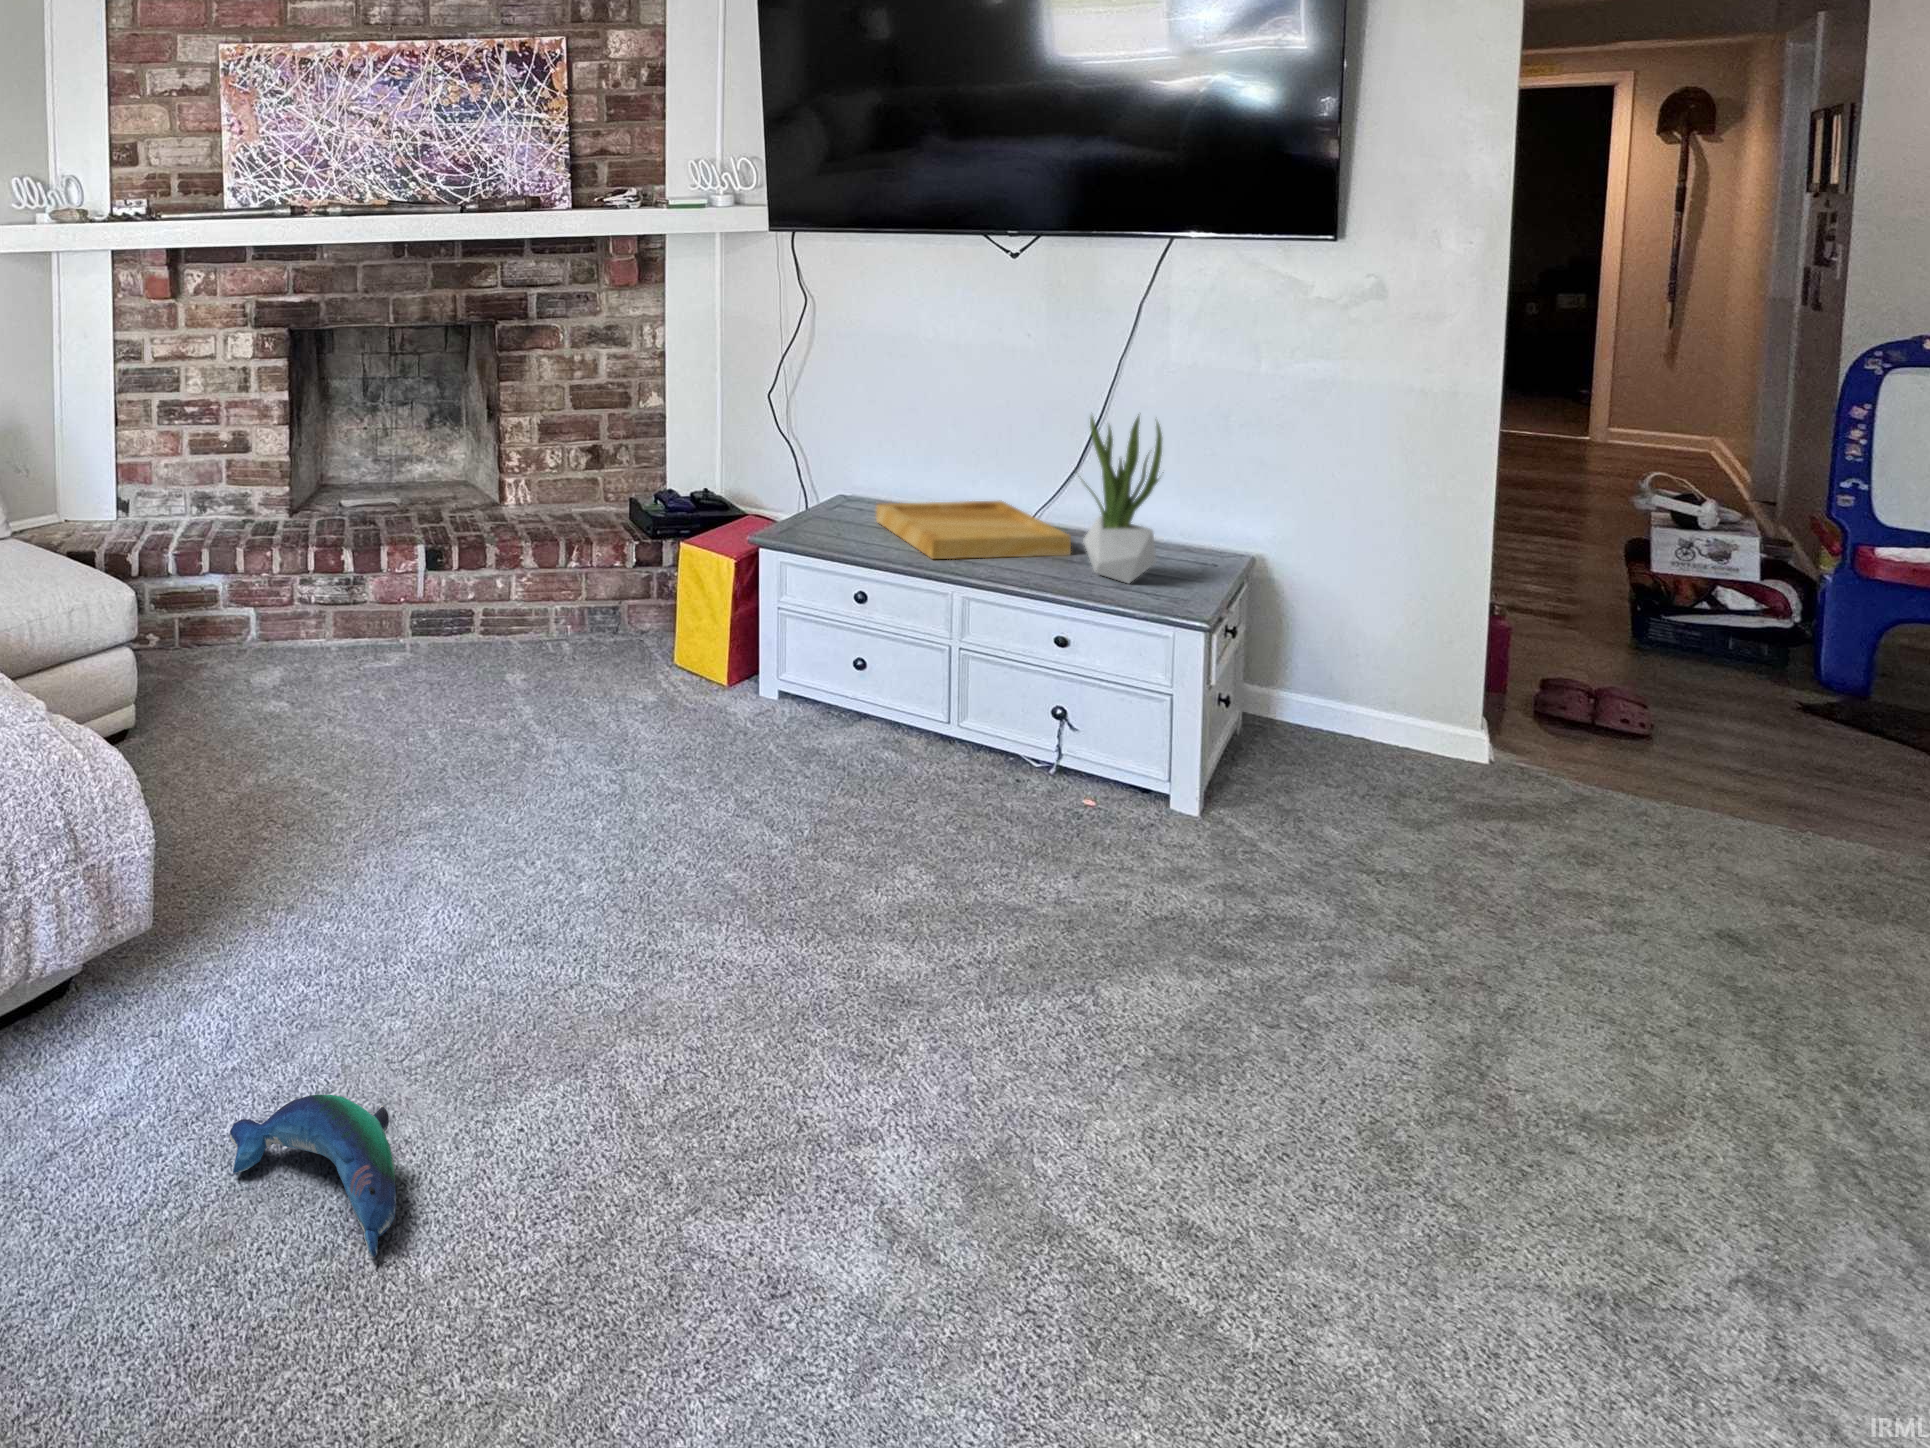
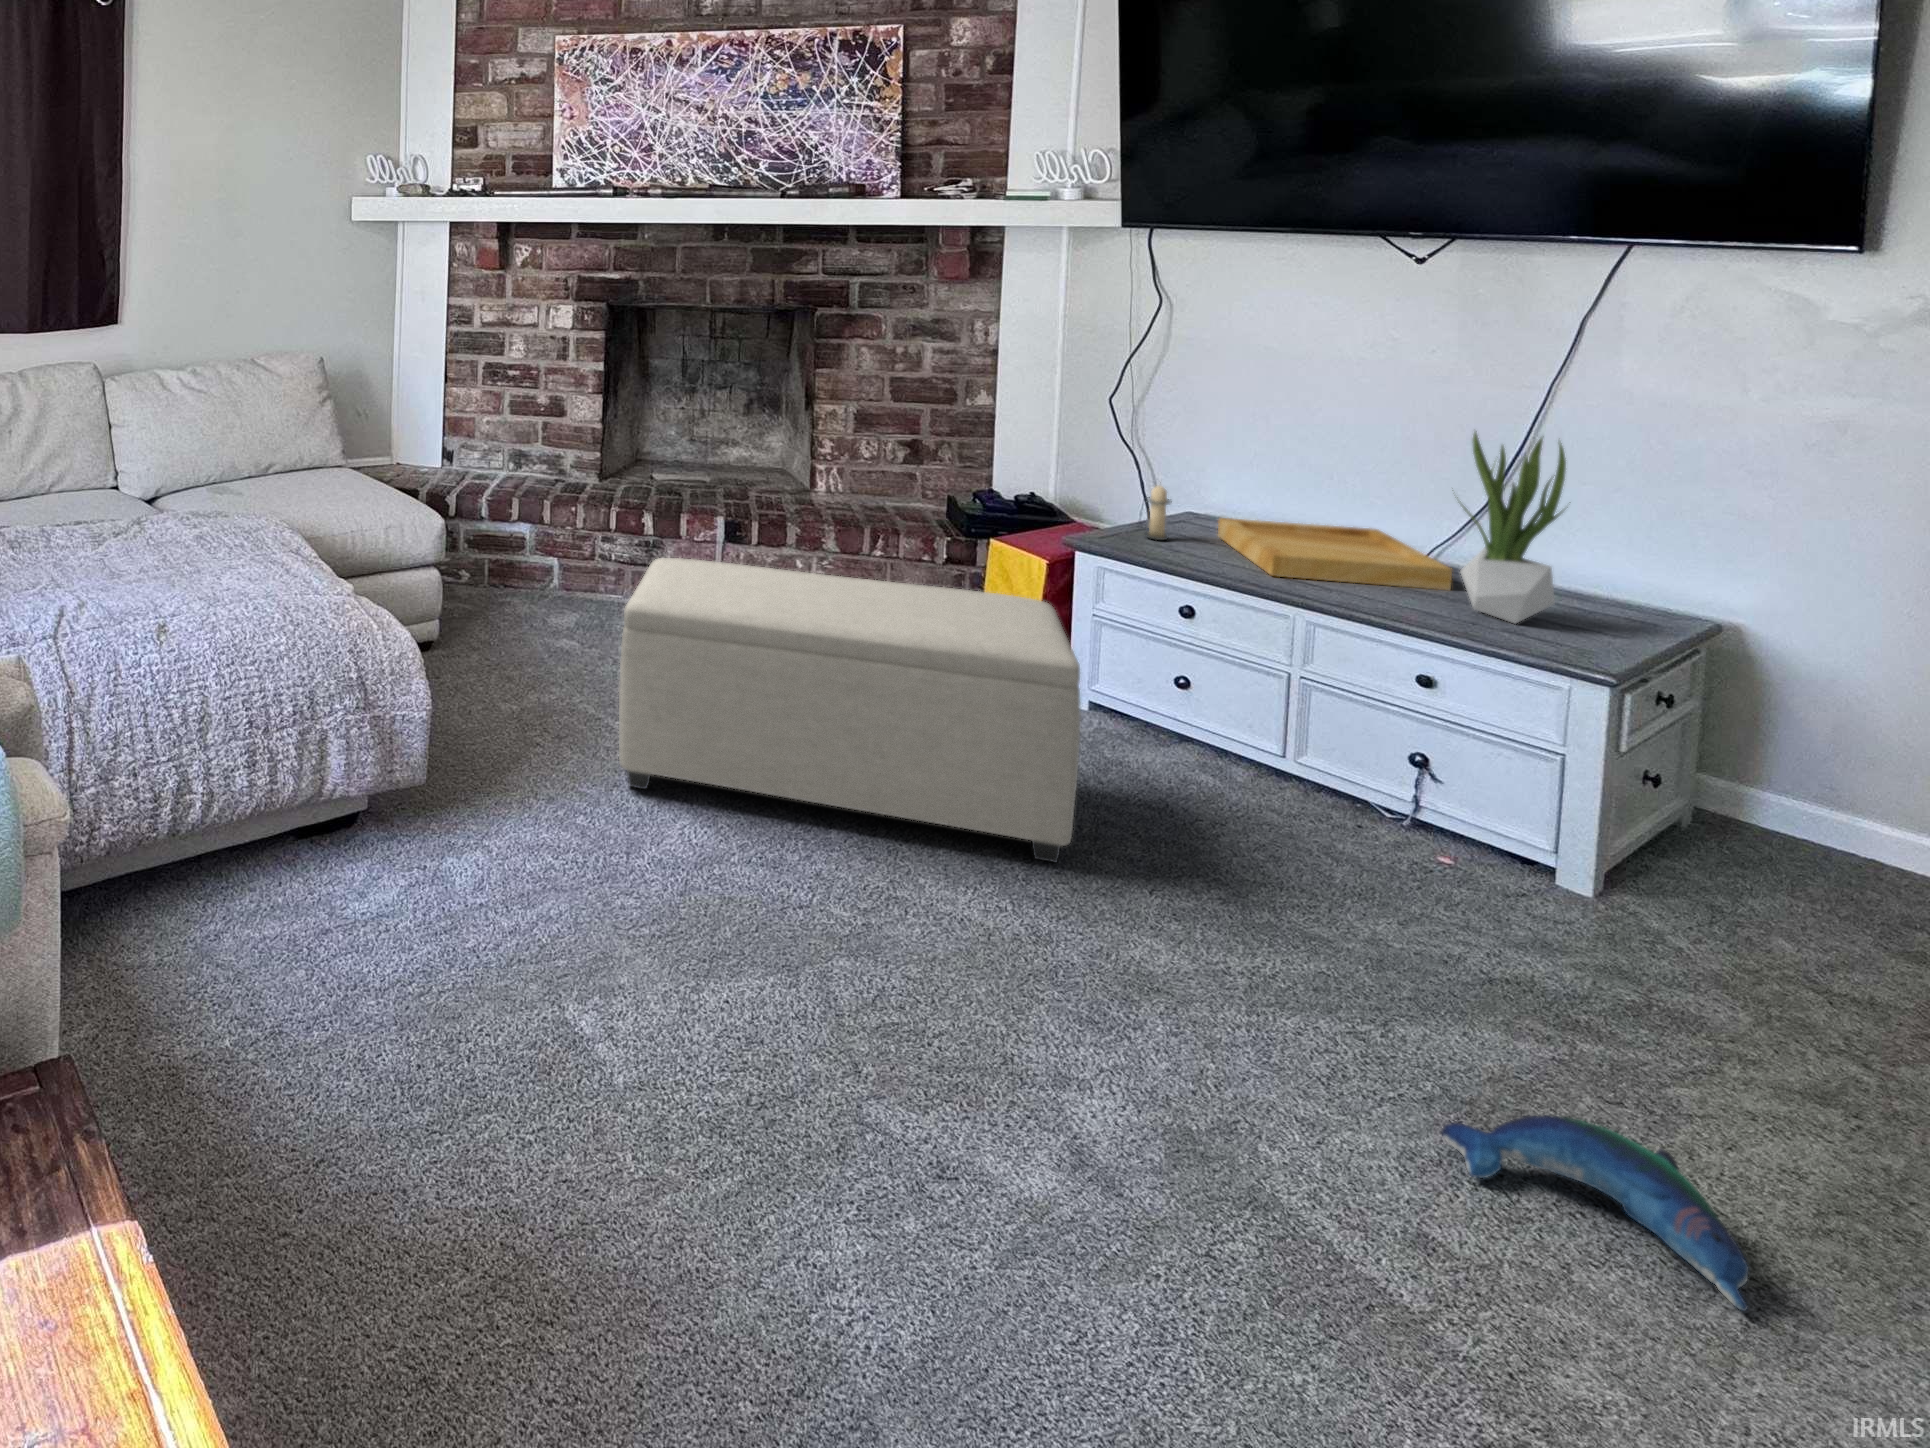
candle: none [814,476,842,532] -> present [1145,485,1172,540]
ottoman: none [353,613,806,882] -> present [619,558,1080,863]
plush toy: present [230,1095,396,1257] -> present [1441,1115,1748,1311]

